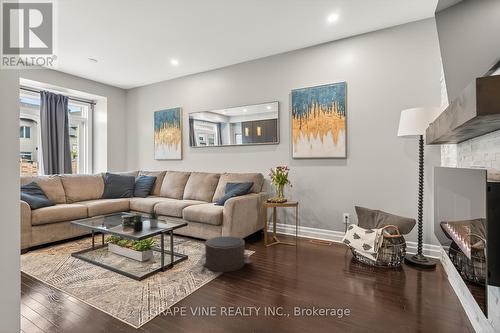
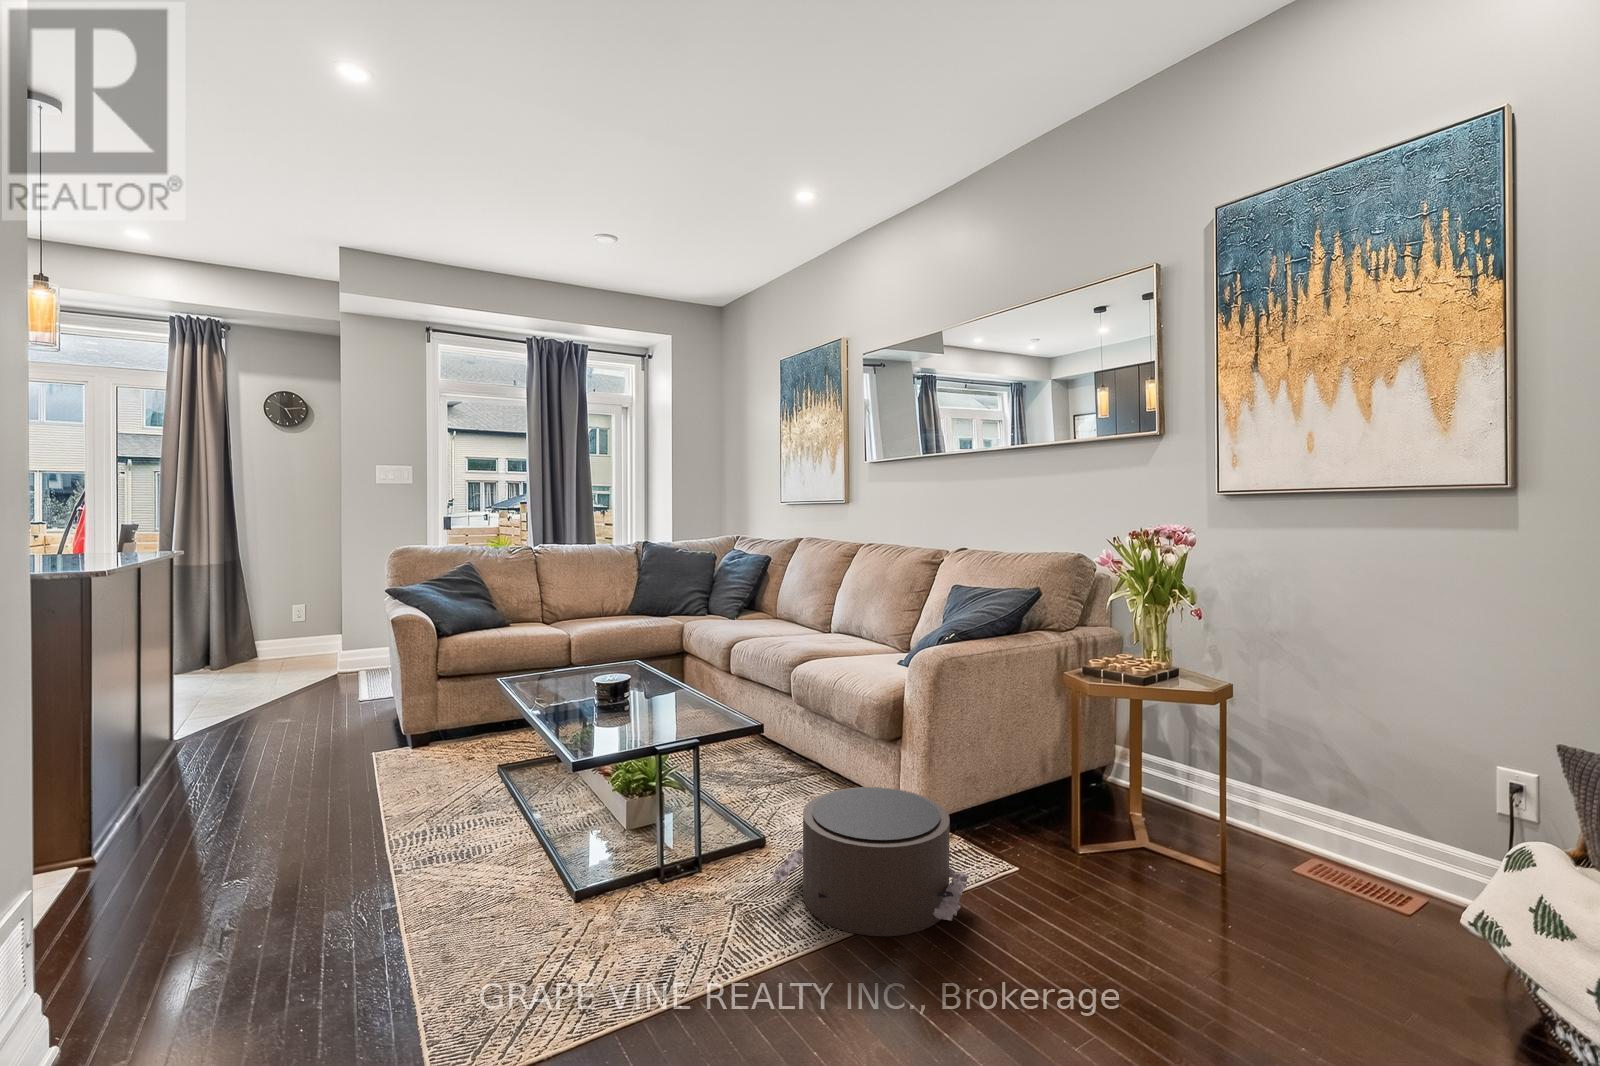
succulent plant: present [132,210,159,231] -> none [579,666,688,735]

